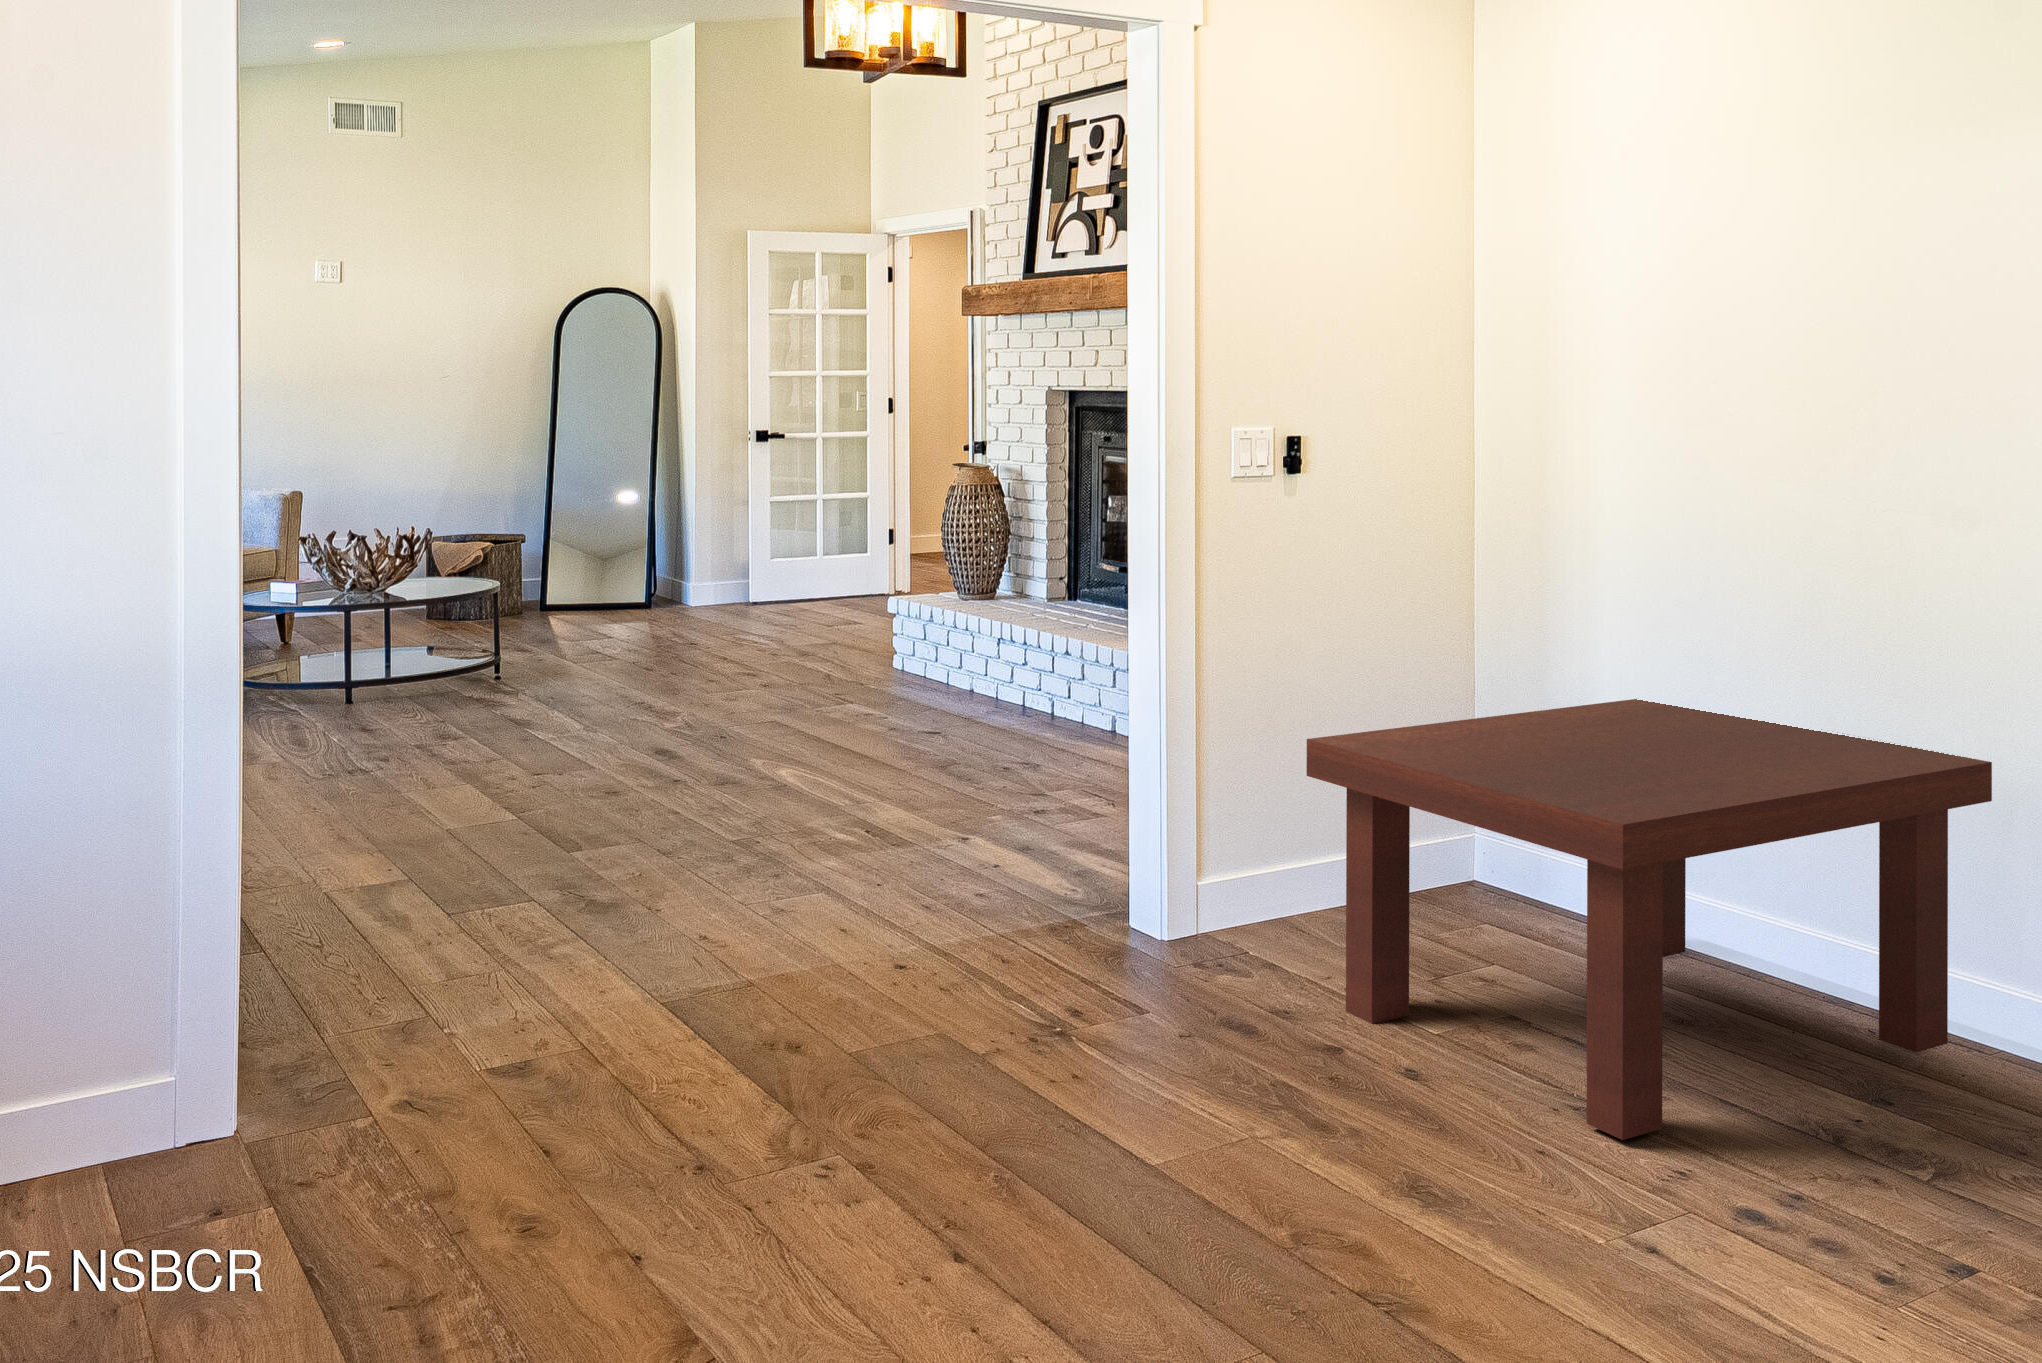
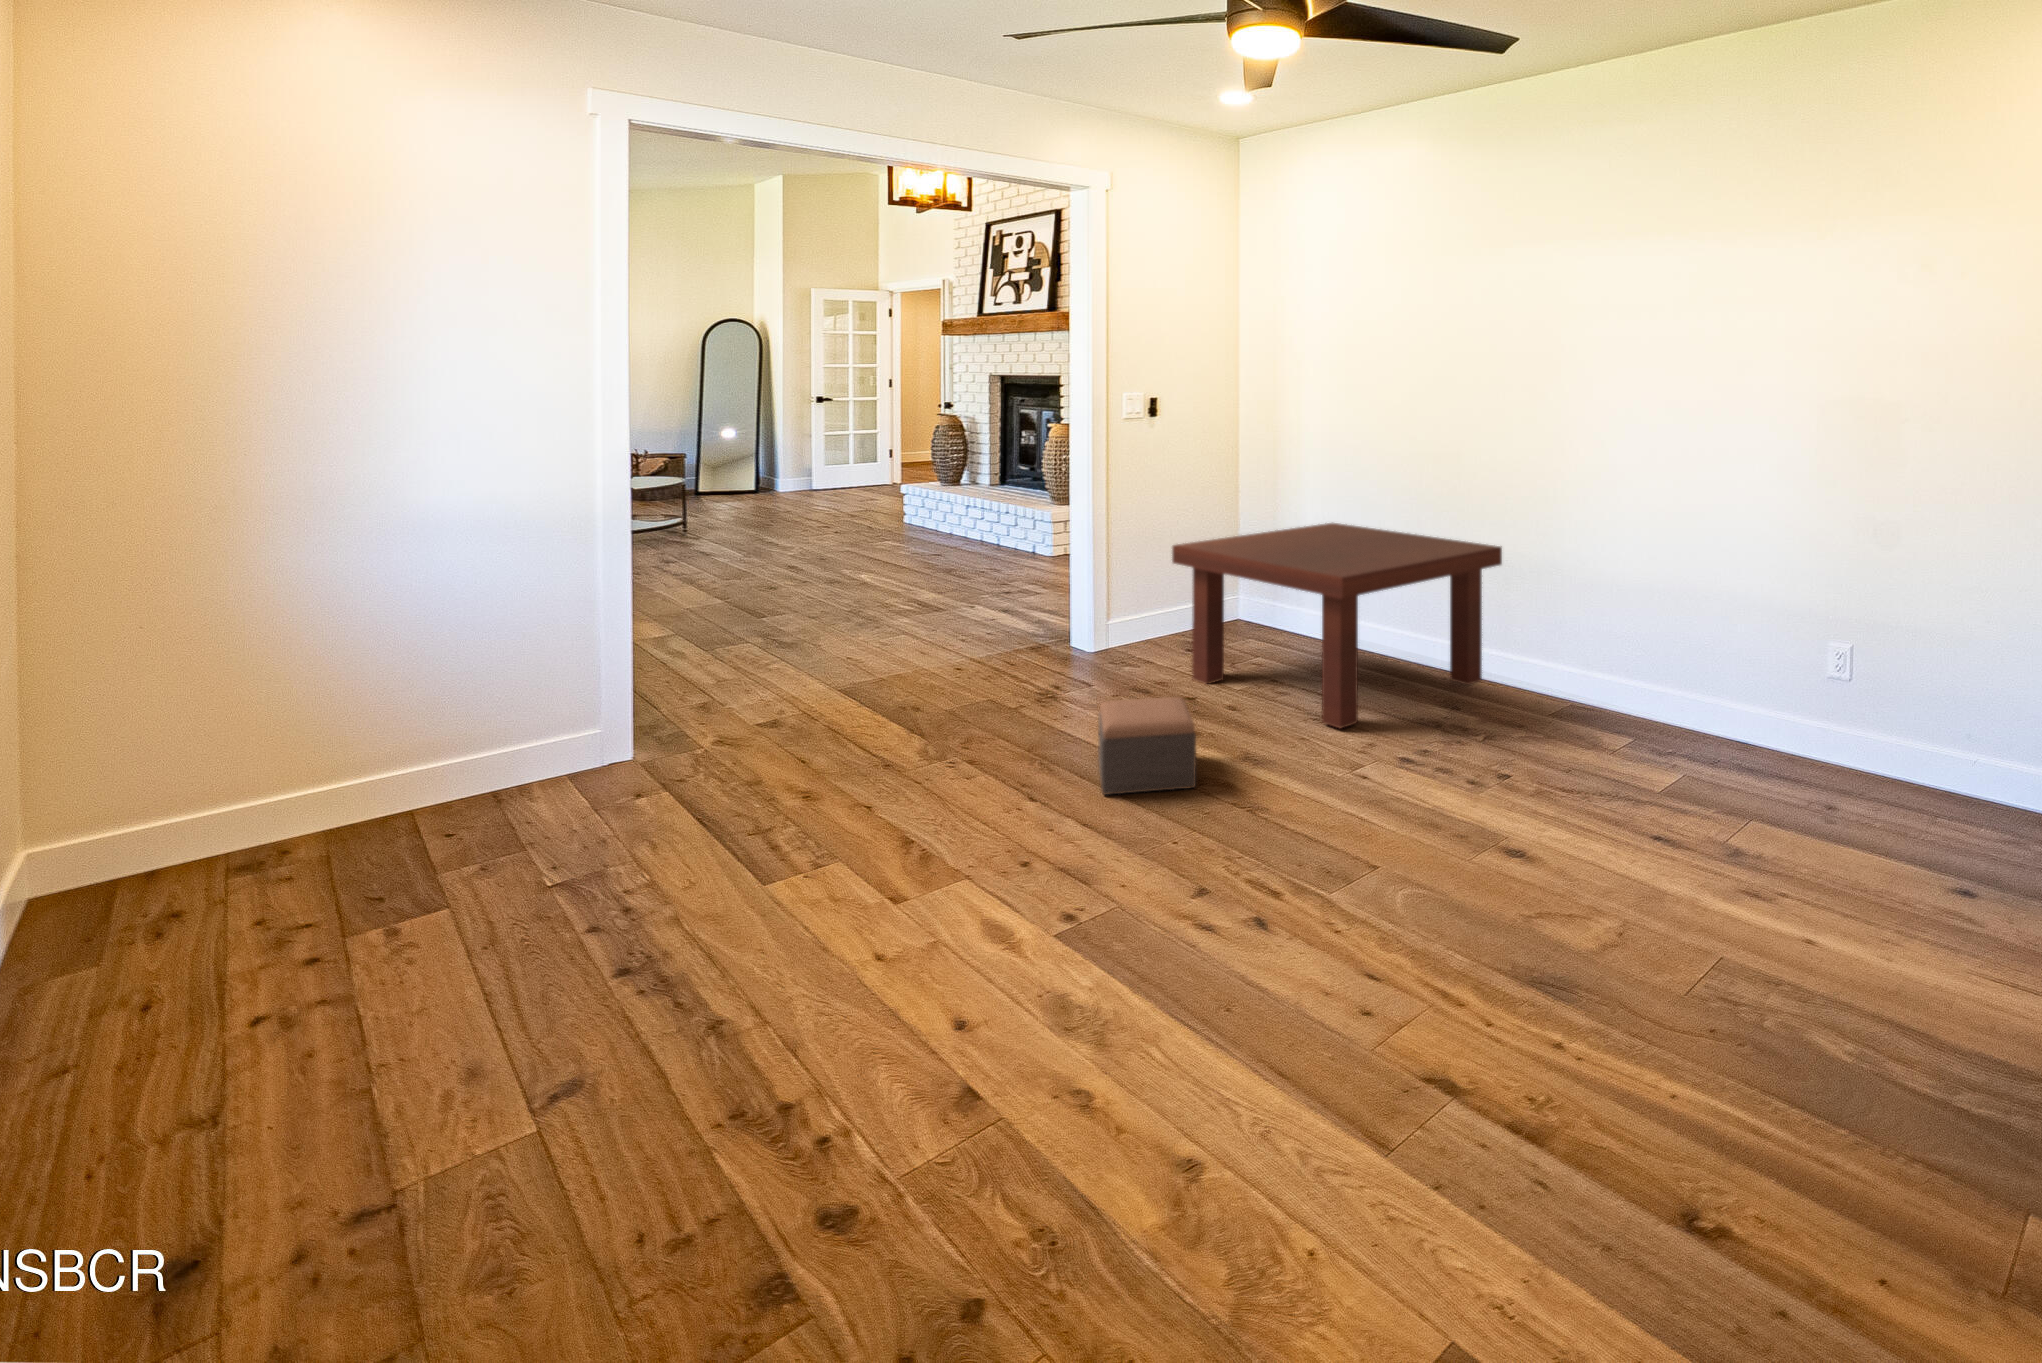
footstool: none [1097,1061,1293,1264] -> present [1098,697,1196,795]

